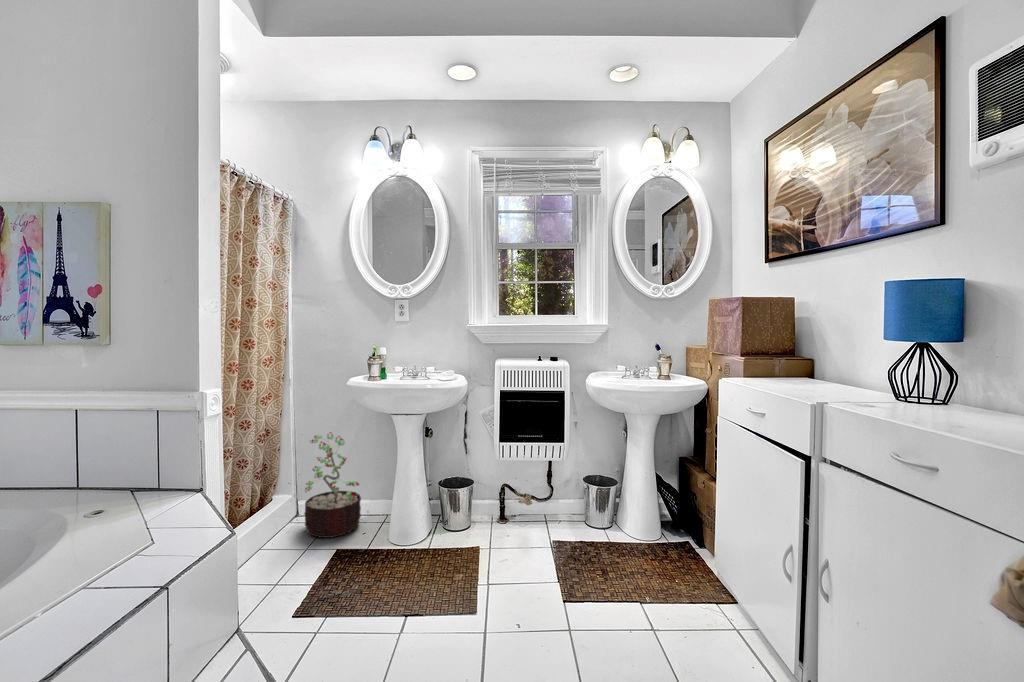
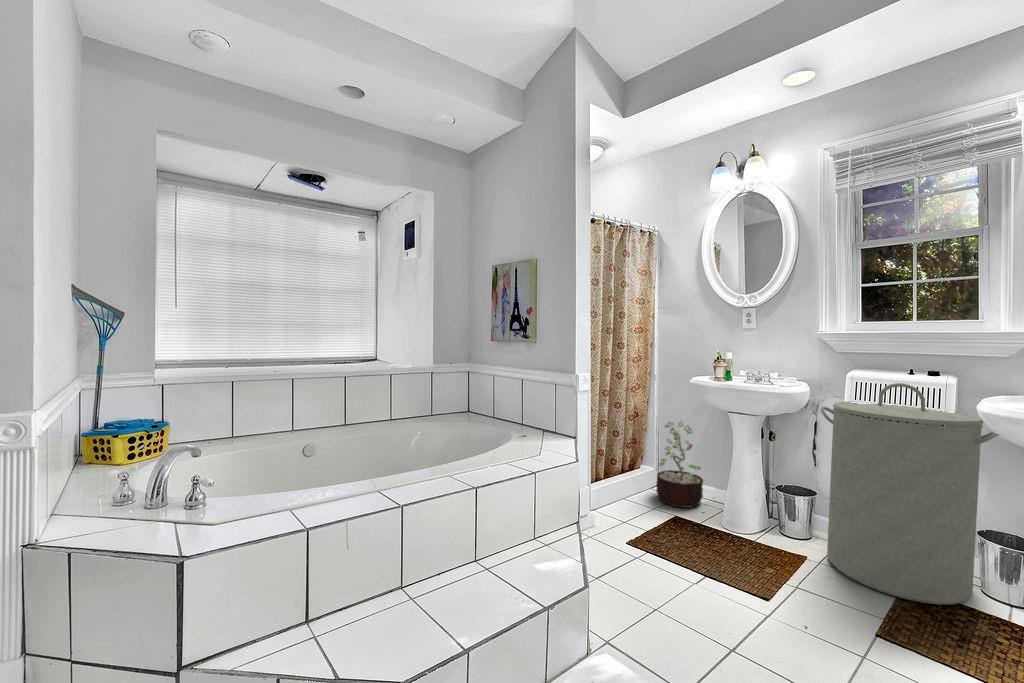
laundry hamper: none [479,367,604,560] -> present [820,383,999,605]

